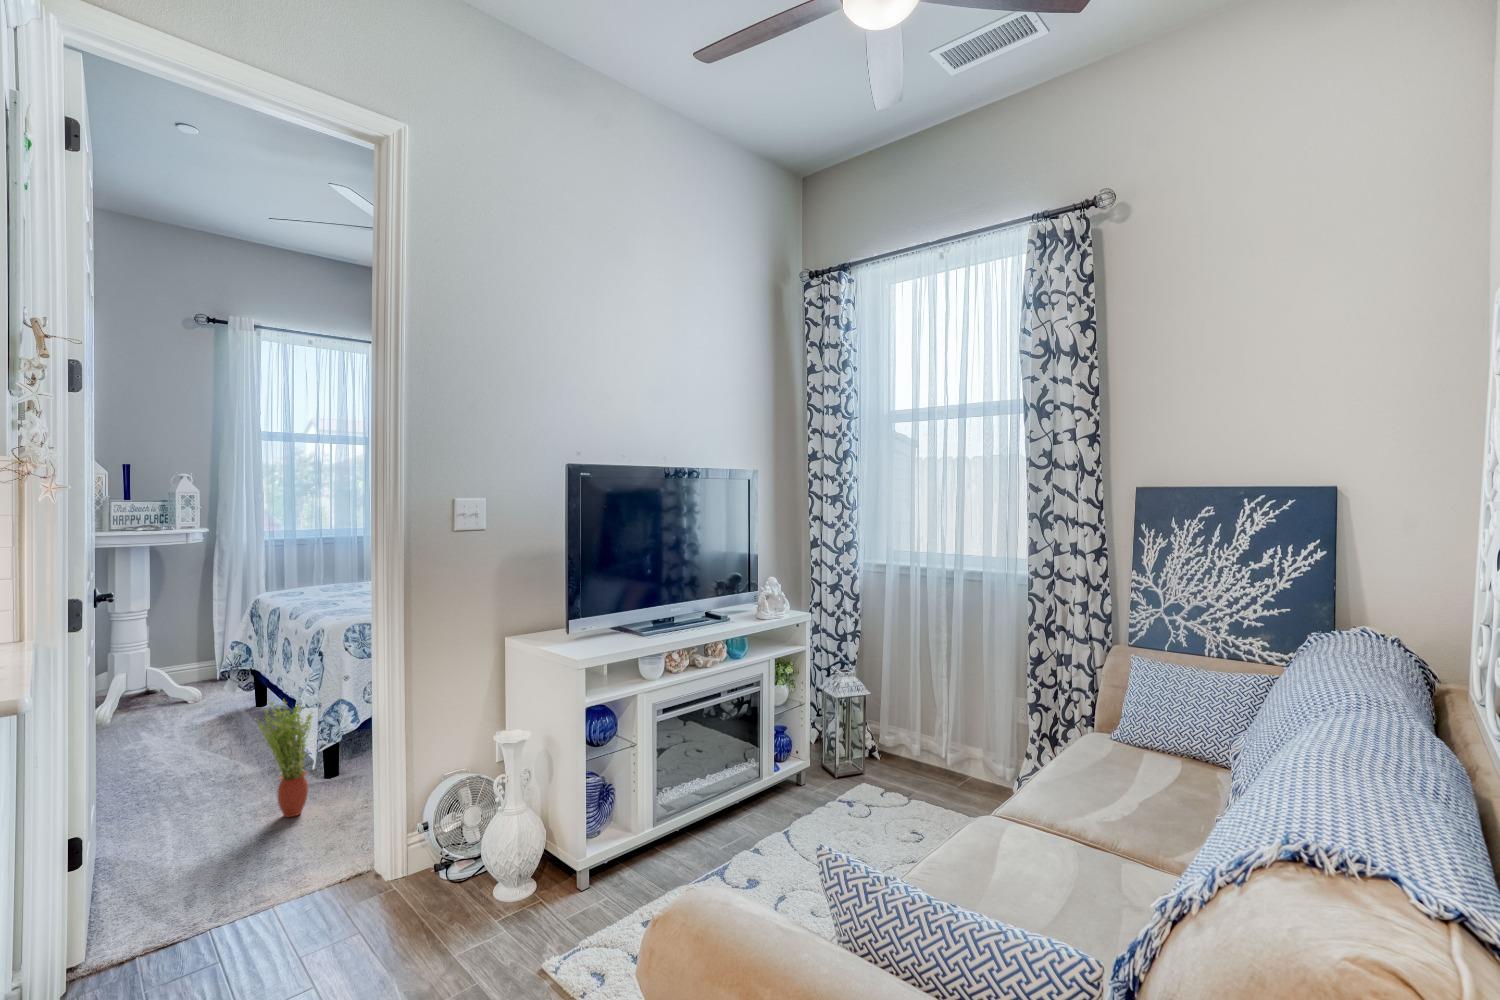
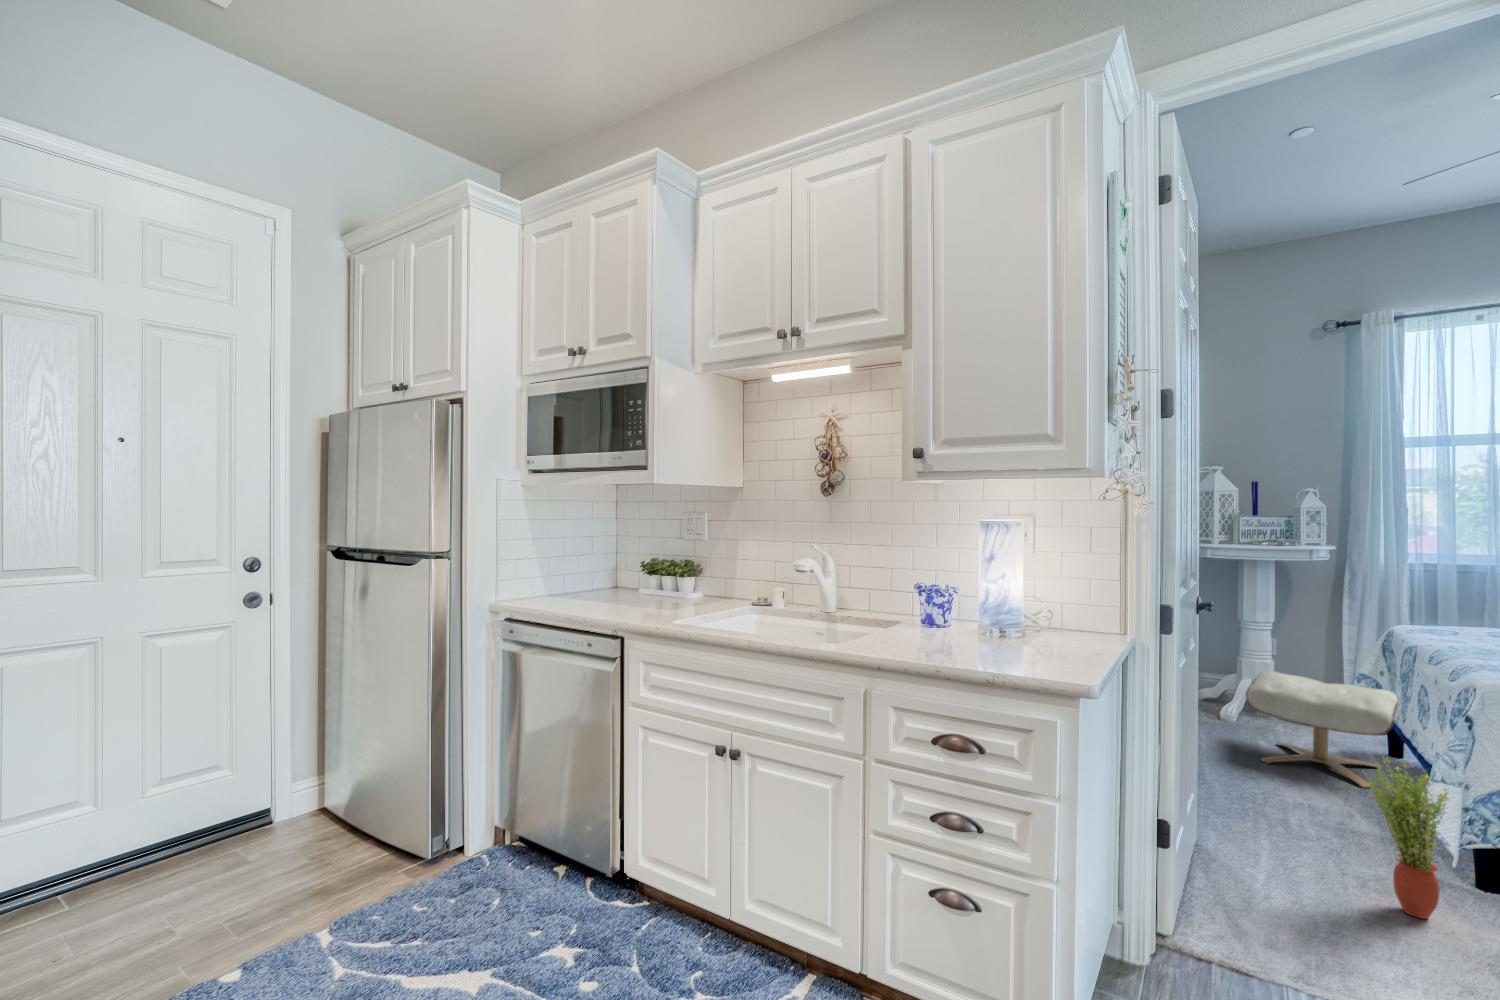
ottoman: none [131,650,267,752] -> present [1246,671,1399,788]

